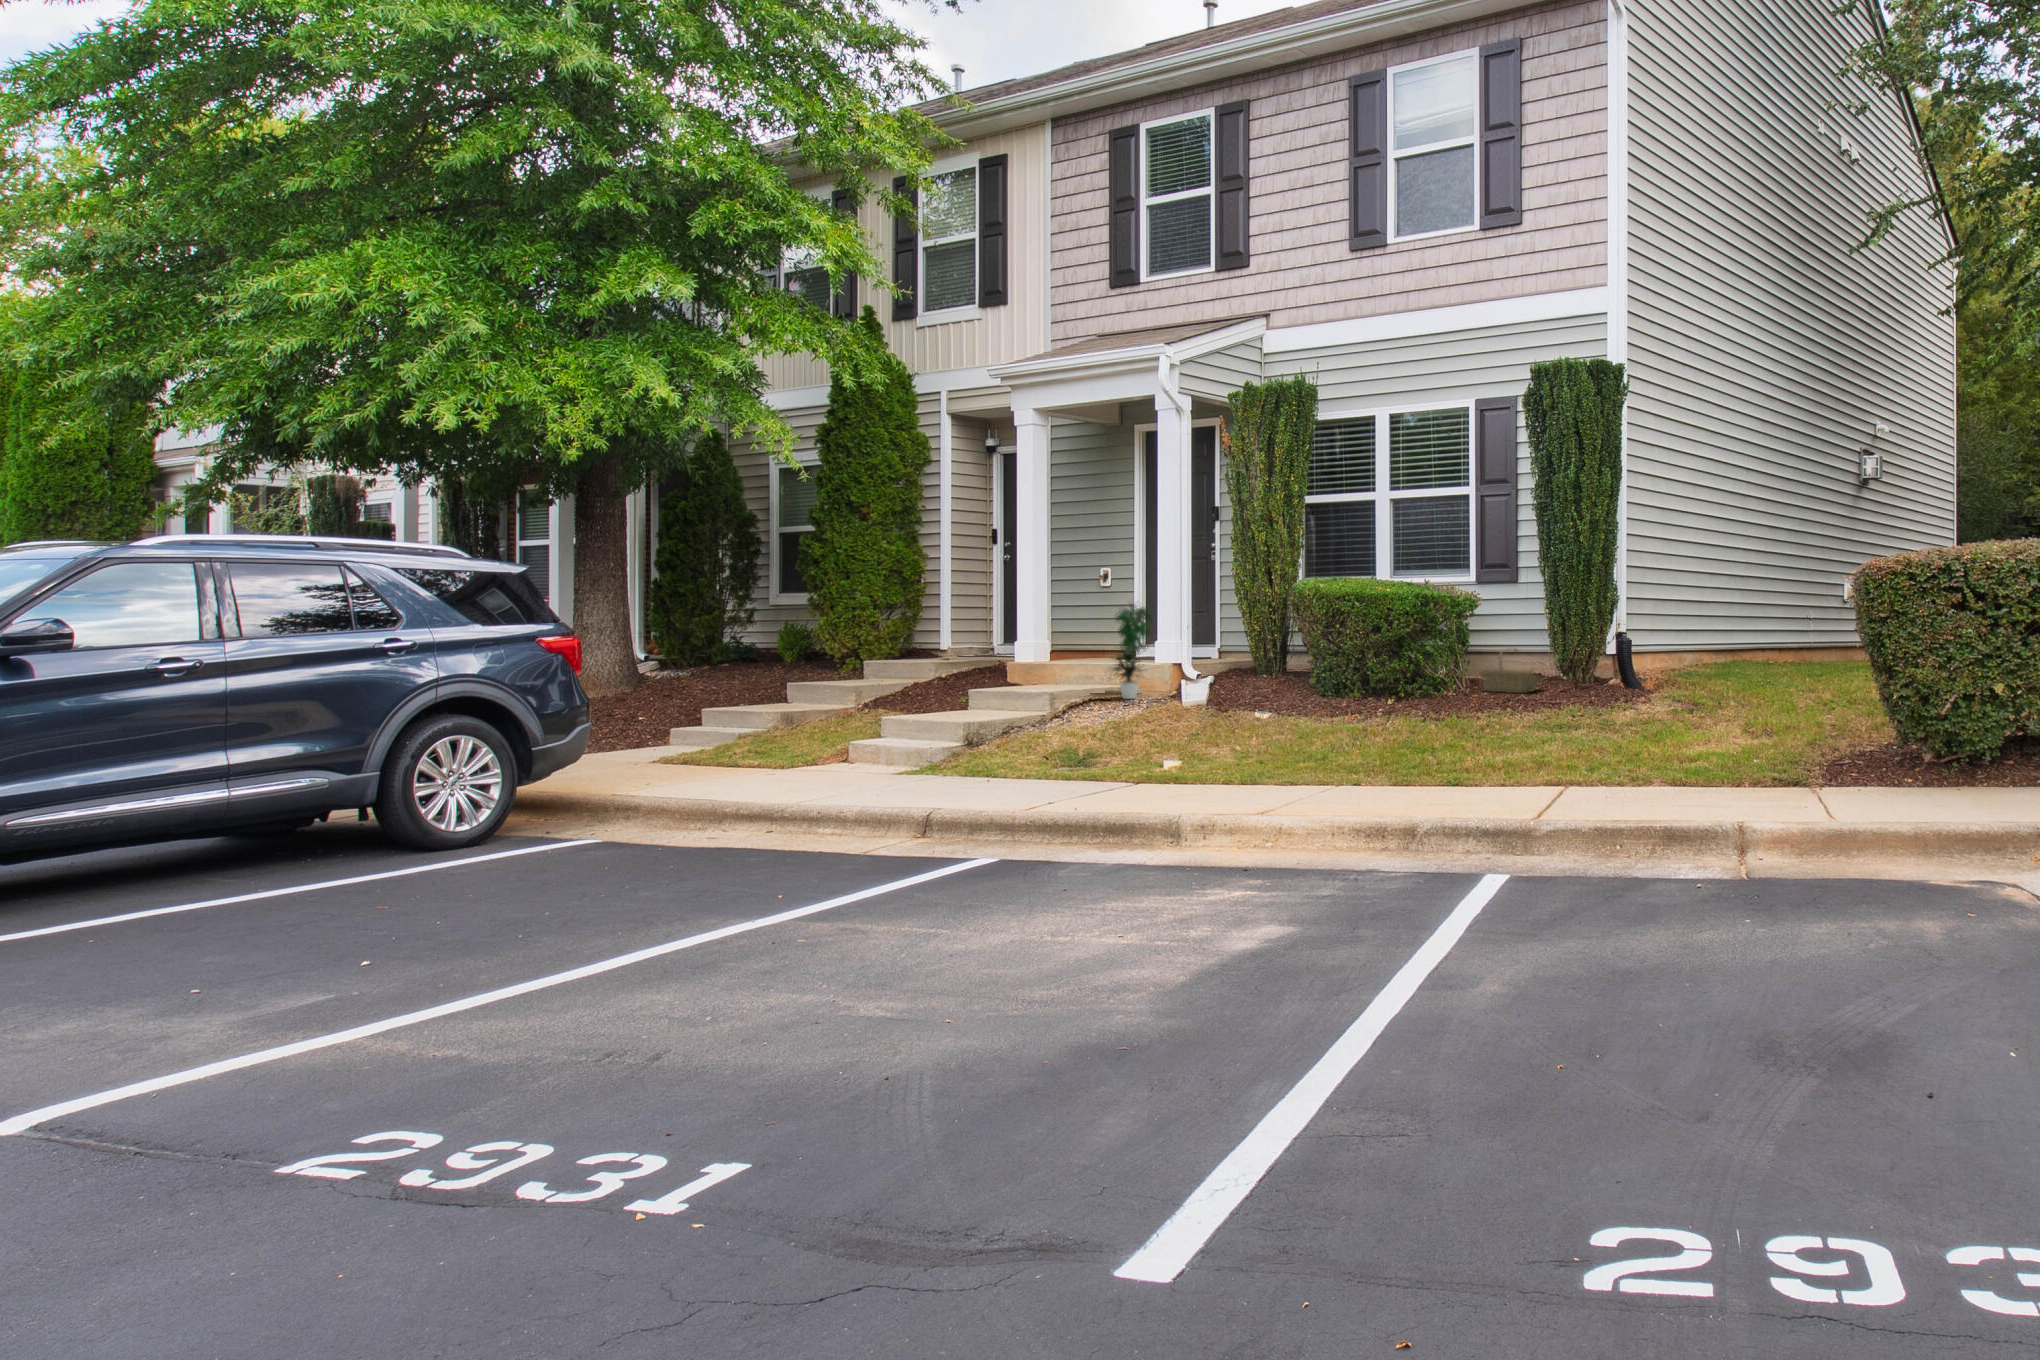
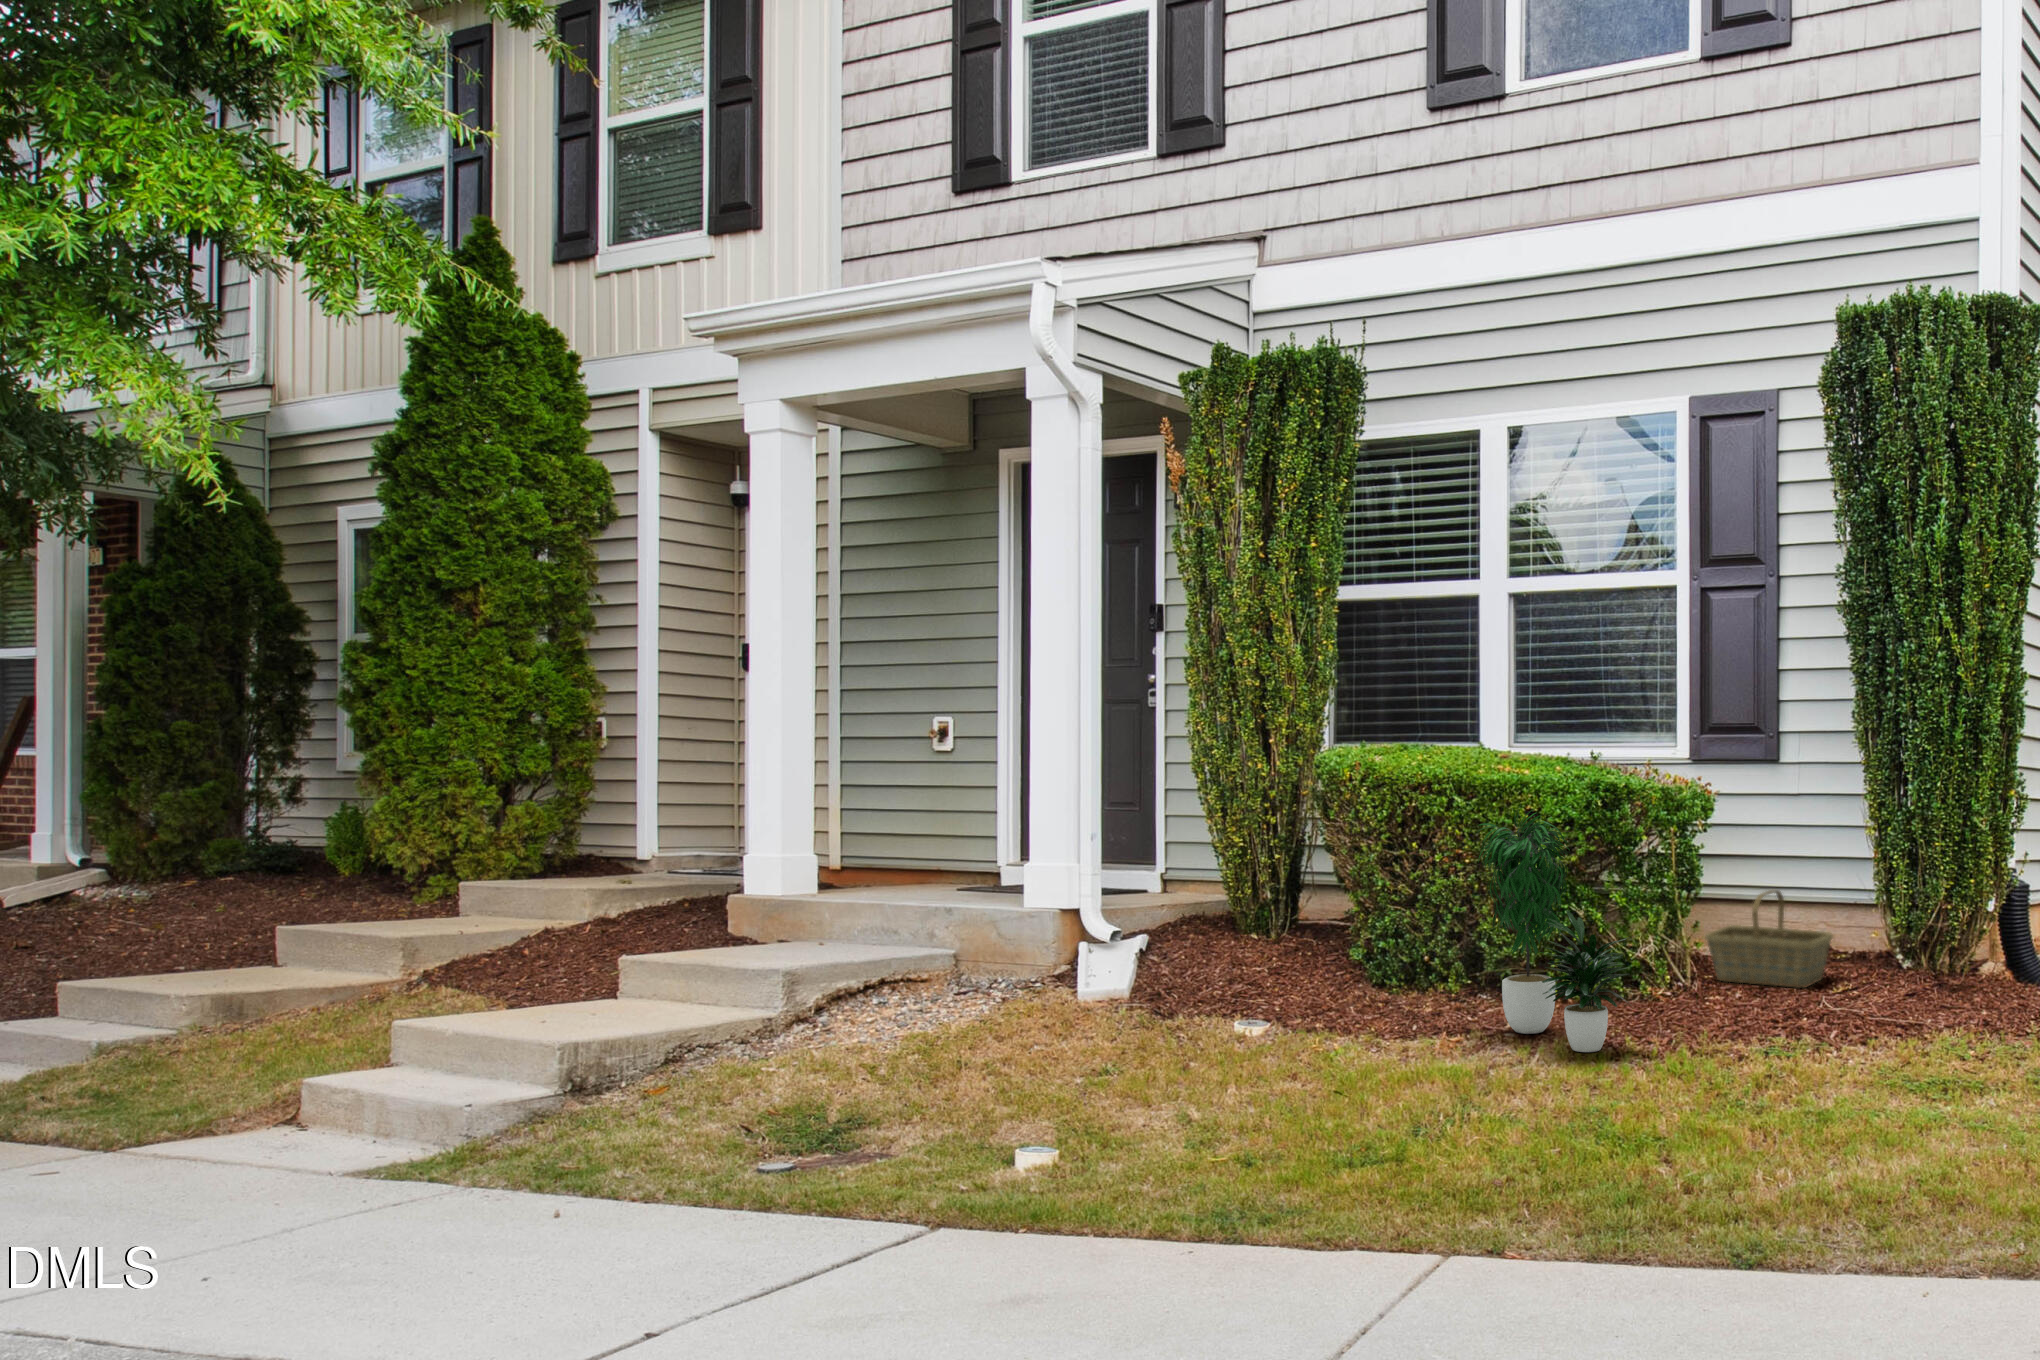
potted plant: present [1112,604,1154,699] -> present [1478,809,1628,1052]

